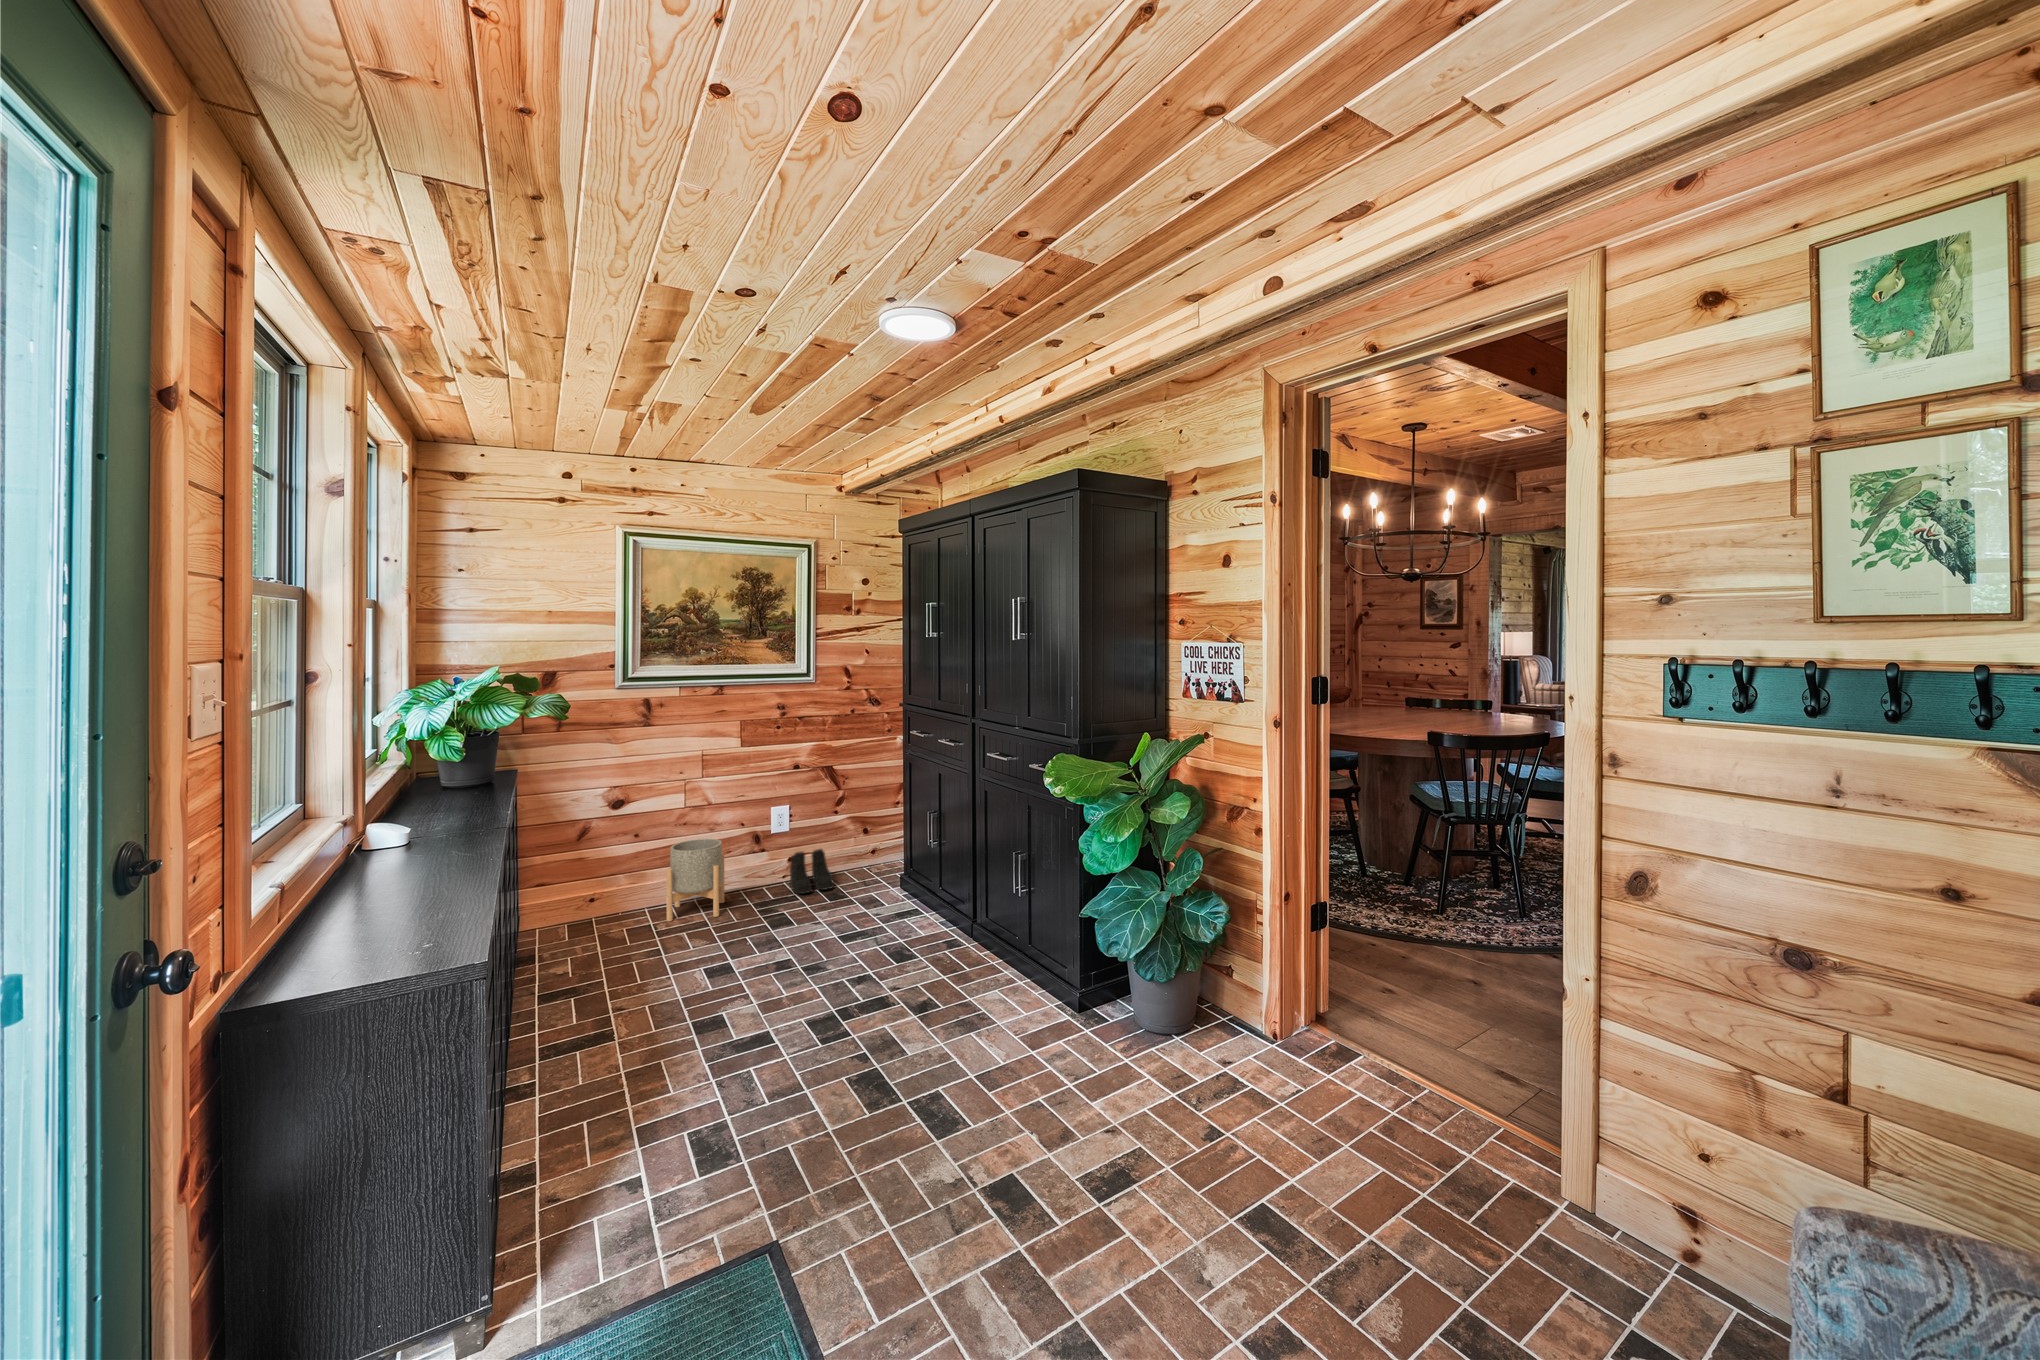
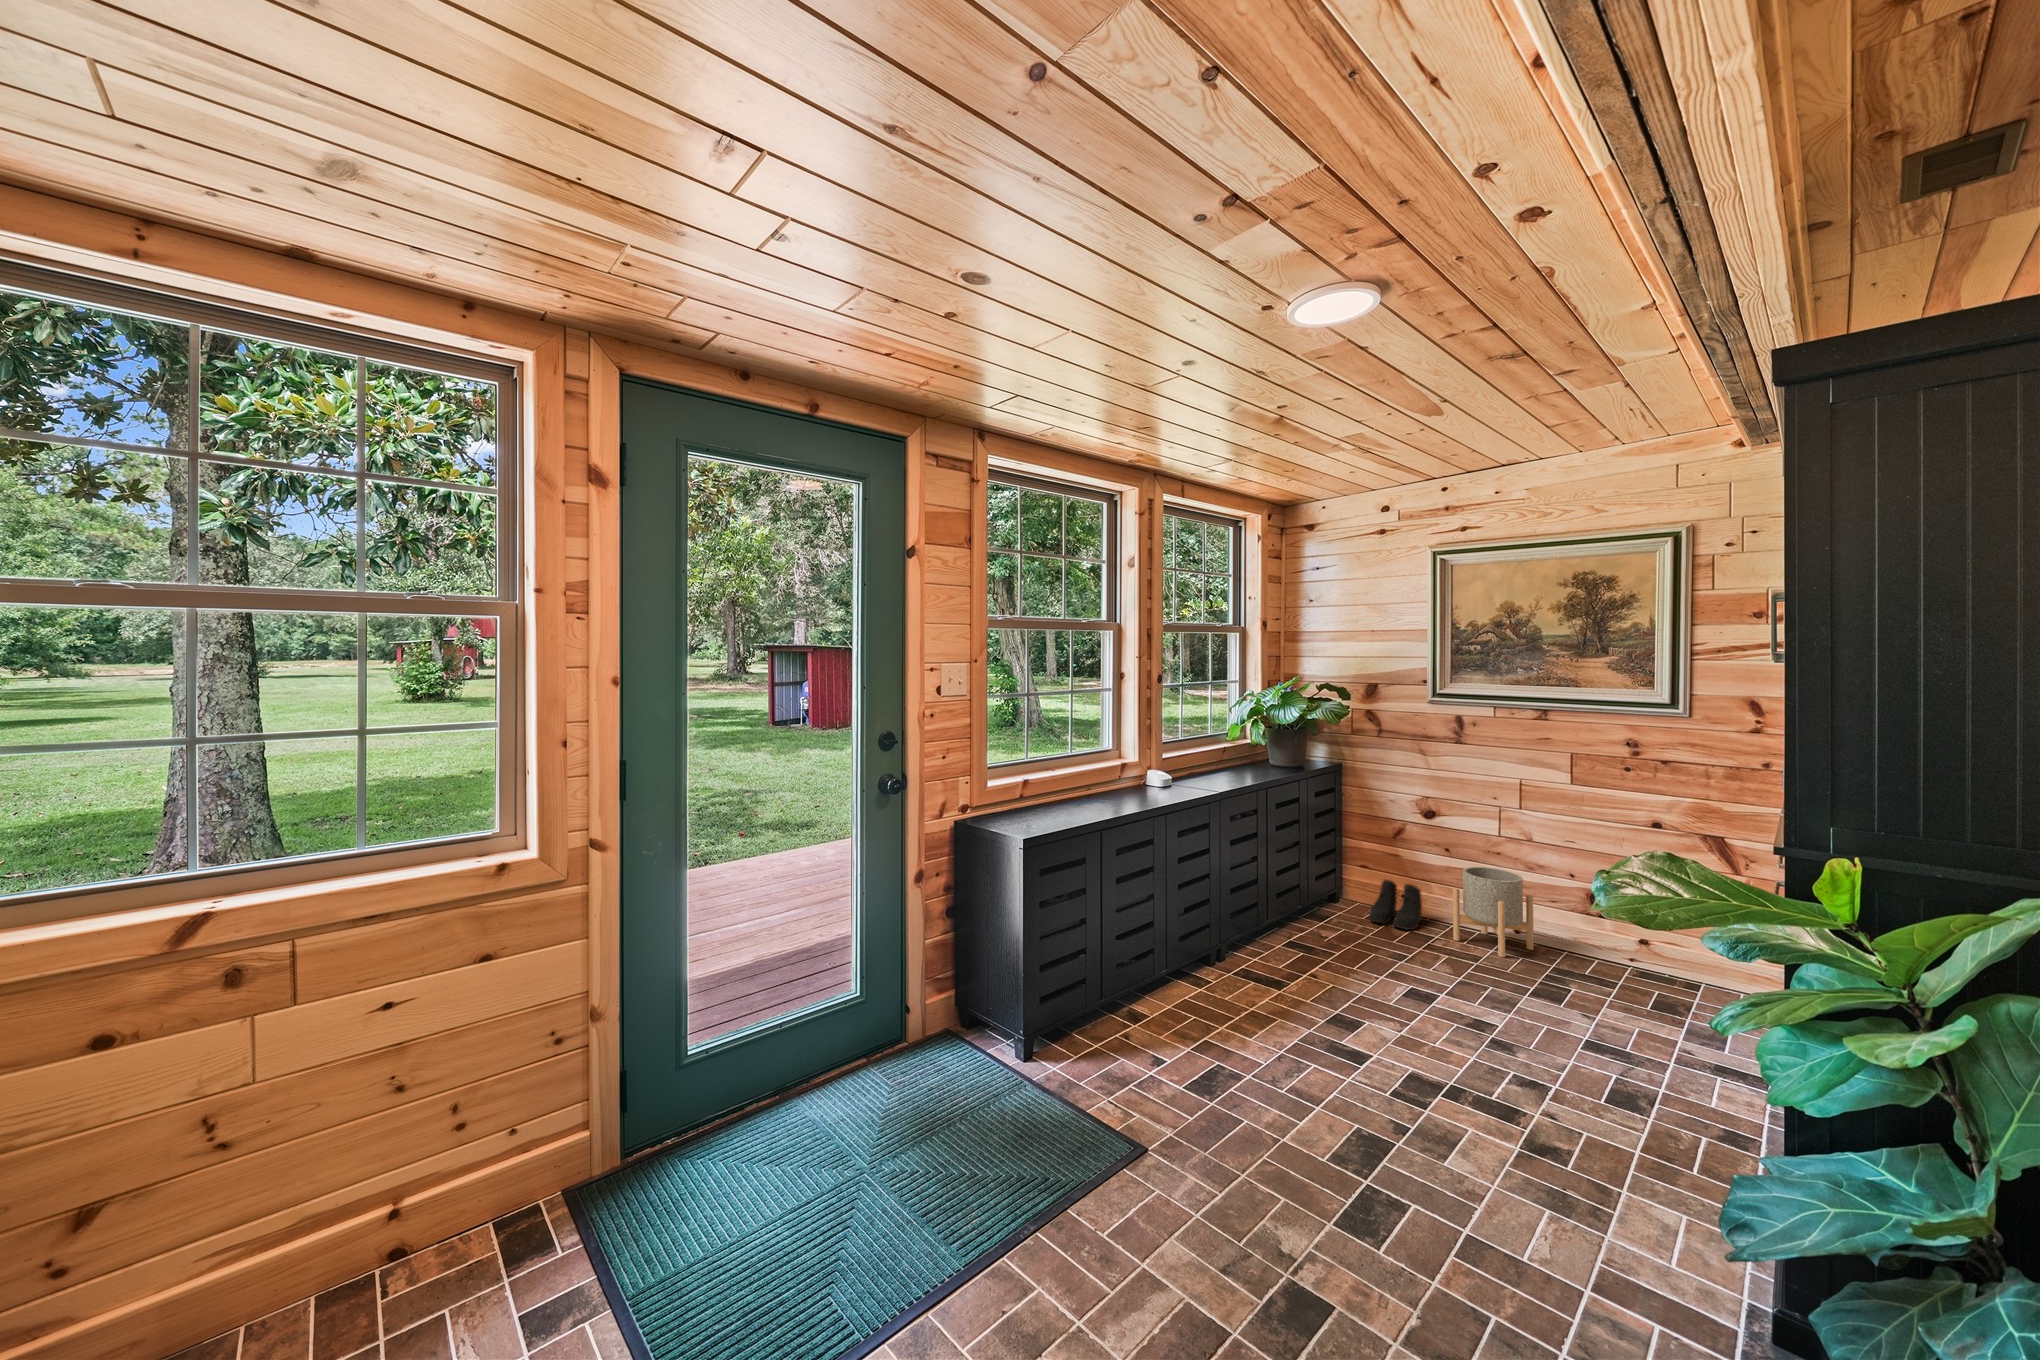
boots: present [790,849,834,894] -> present [1369,879,1422,930]

